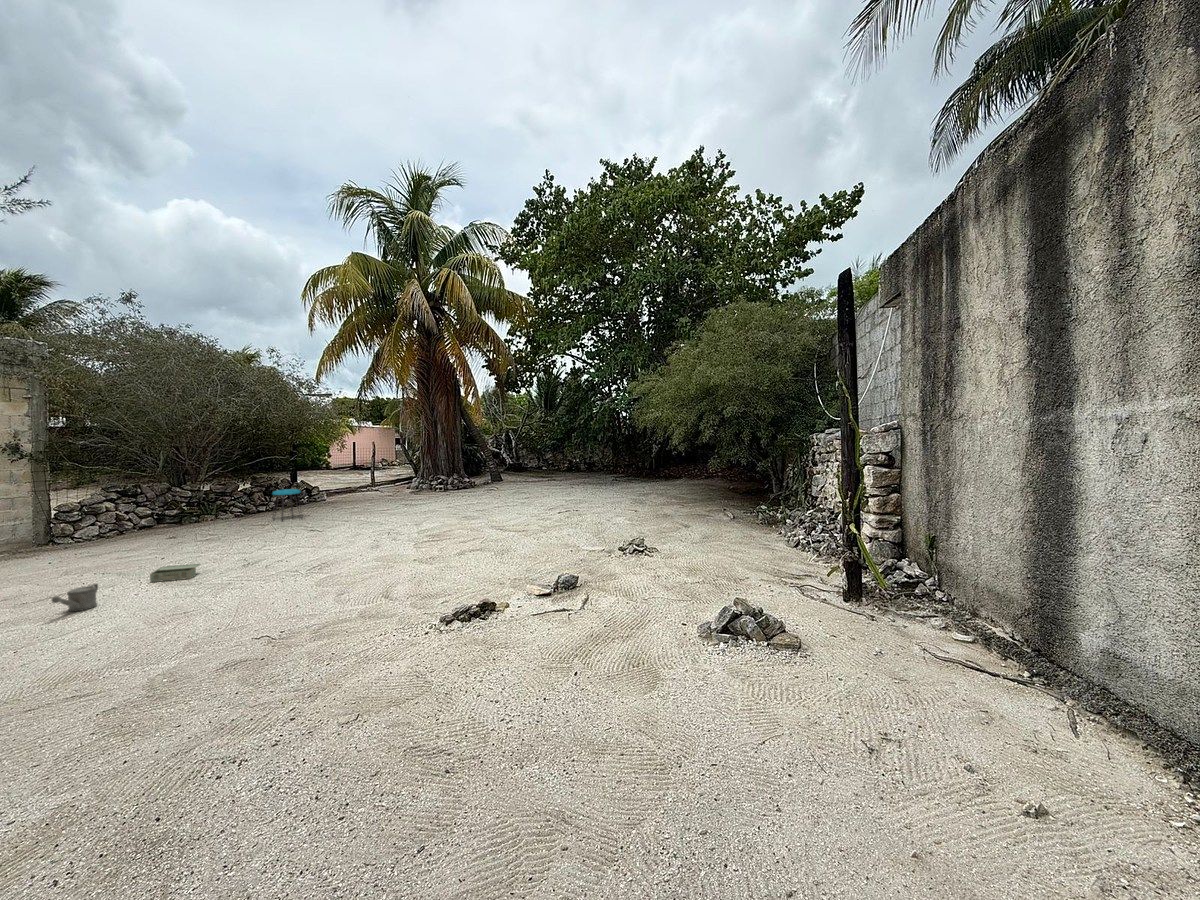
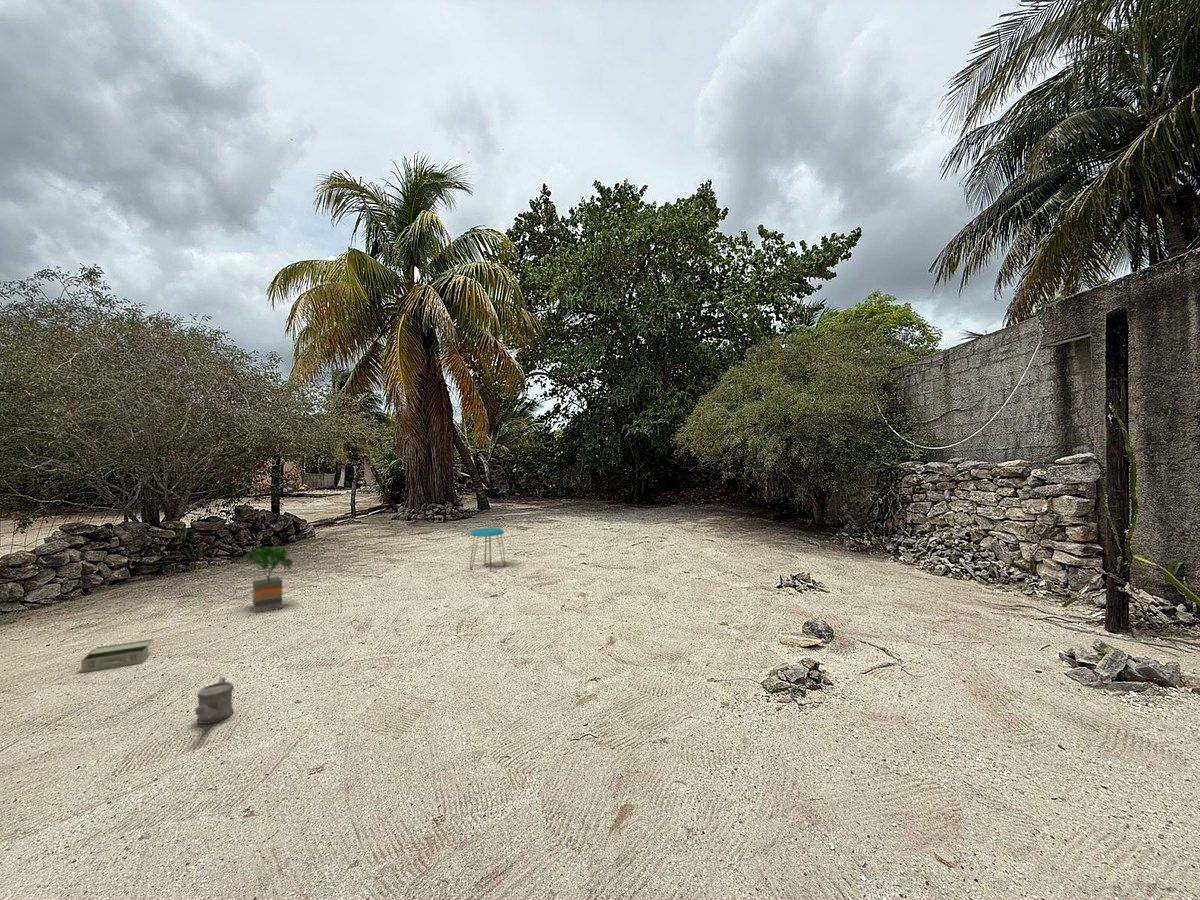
stool: present [272,489,303,521] -> present [470,527,505,572]
potted tree: none [190,501,232,551] -> present [245,547,293,613]
toolbox: present [150,564,200,582] -> present [81,640,153,672]

